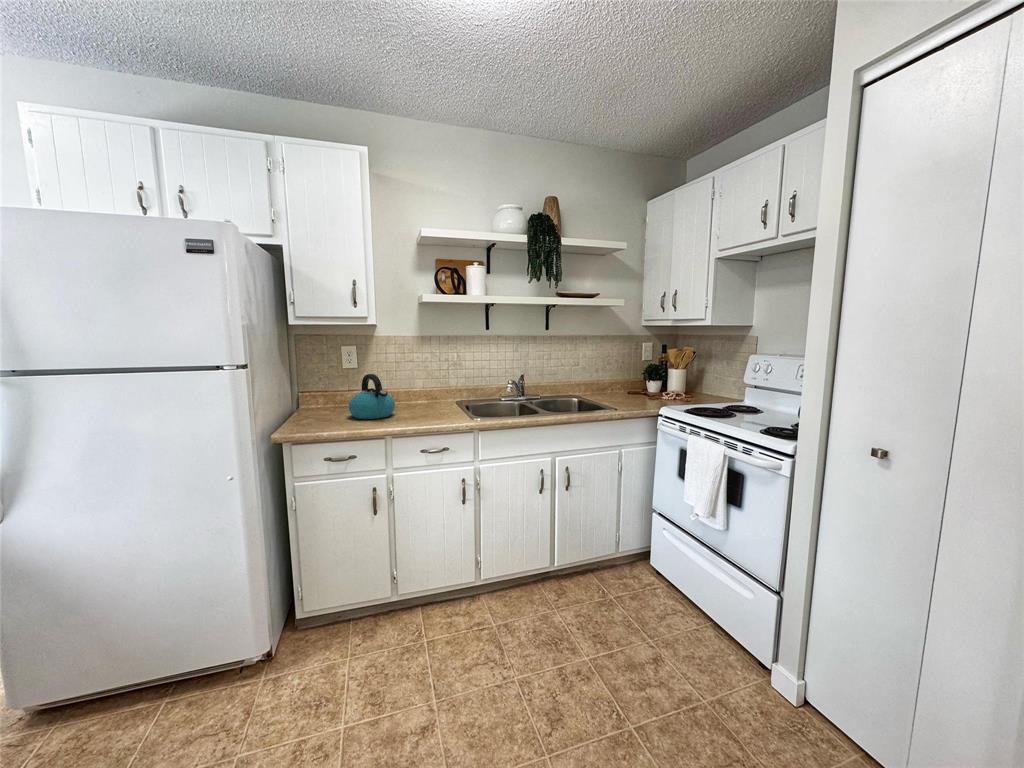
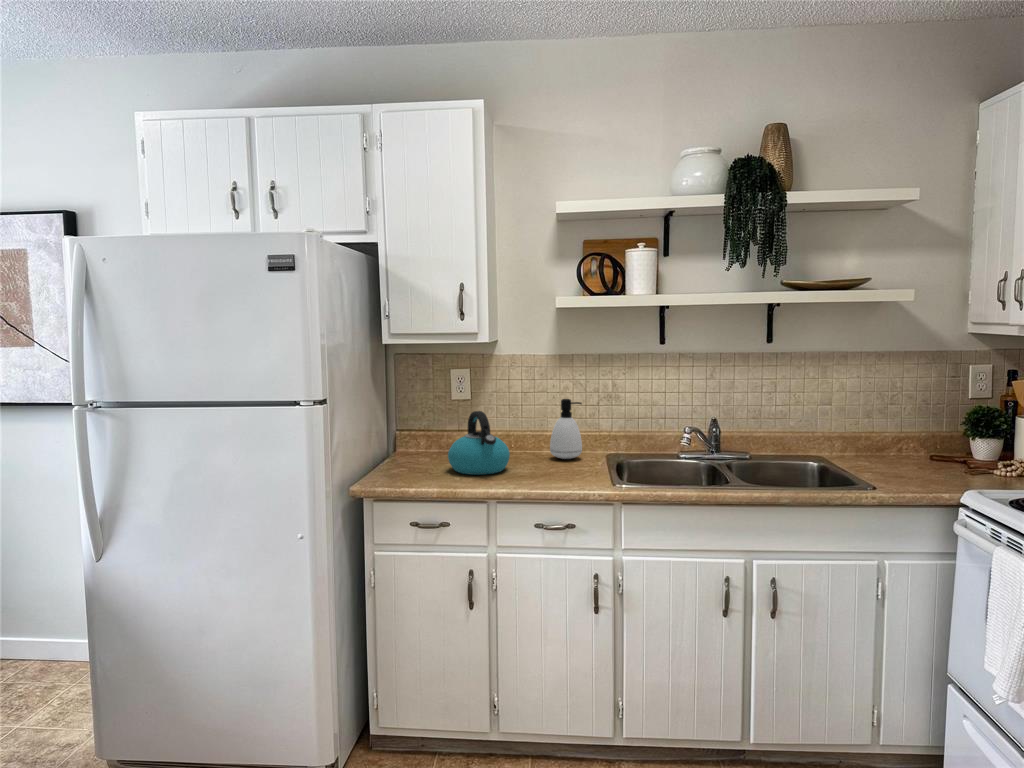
soap dispenser: none [419,365,441,405] -> present [550,399,582,459]

